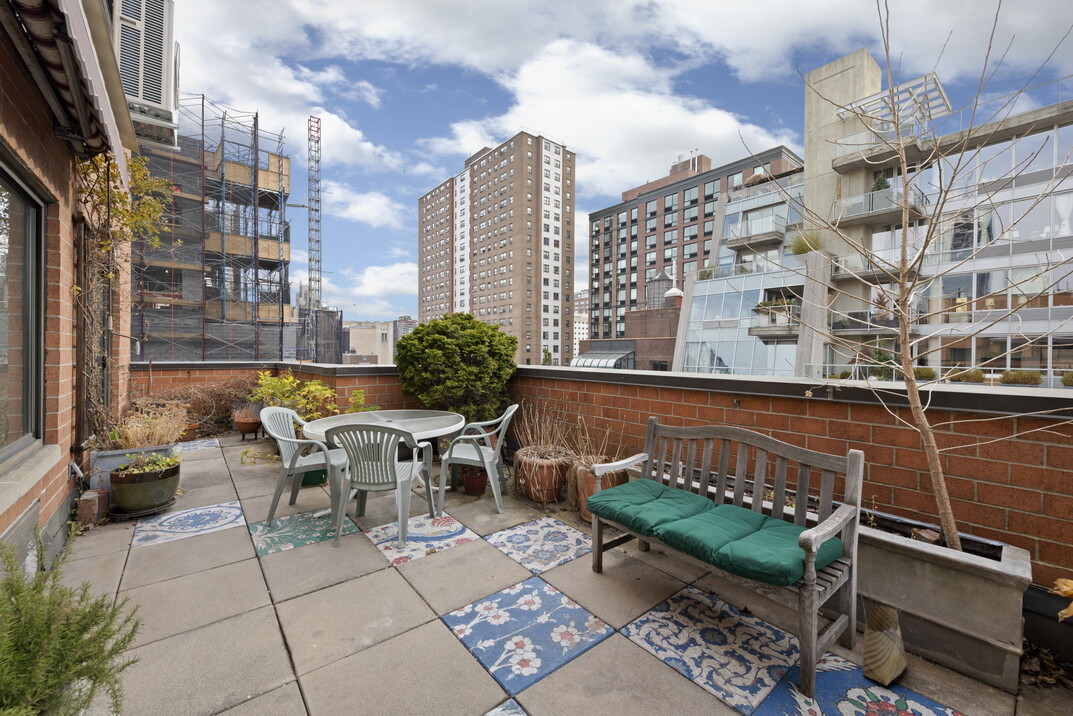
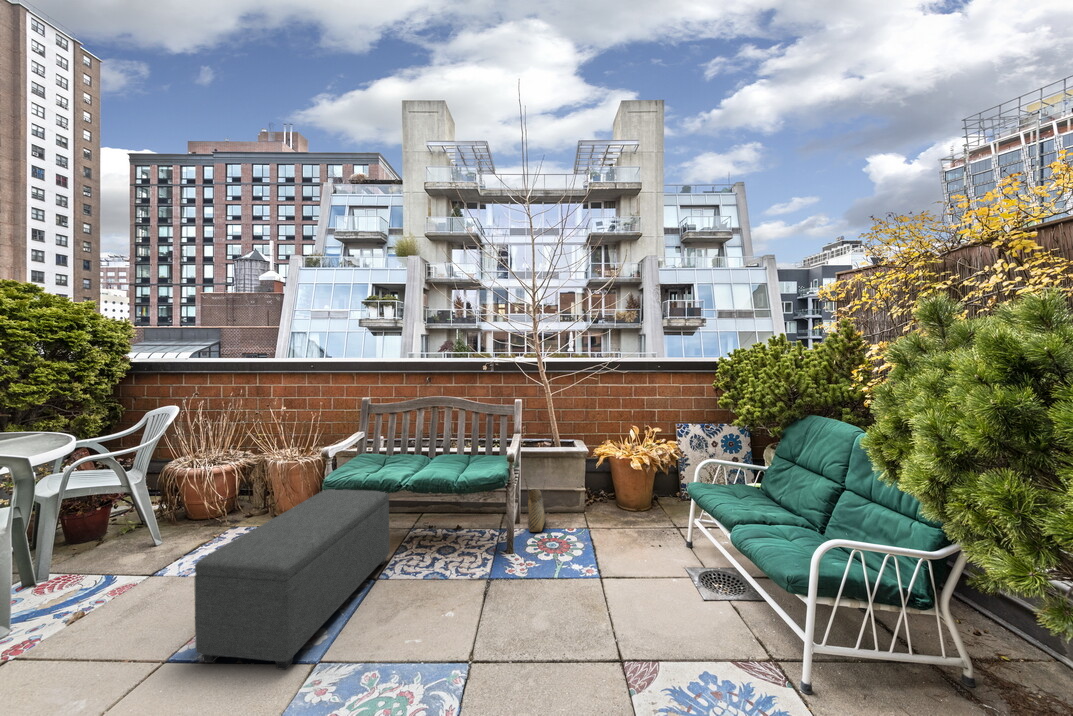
ottoman: none [450,510,643,682] -> present [194,489,390,670]

